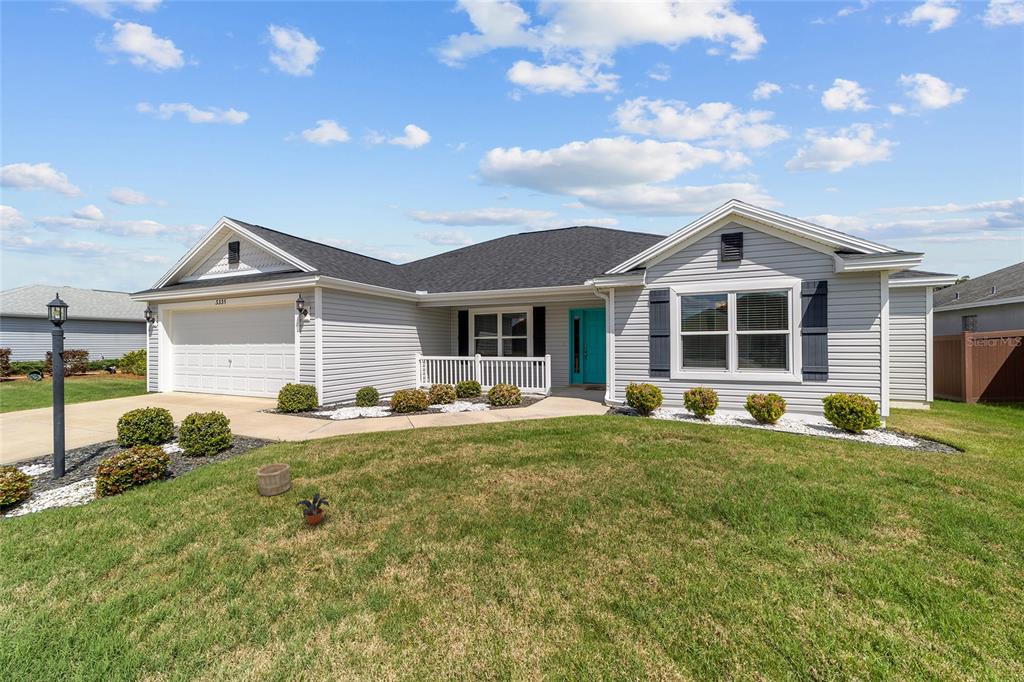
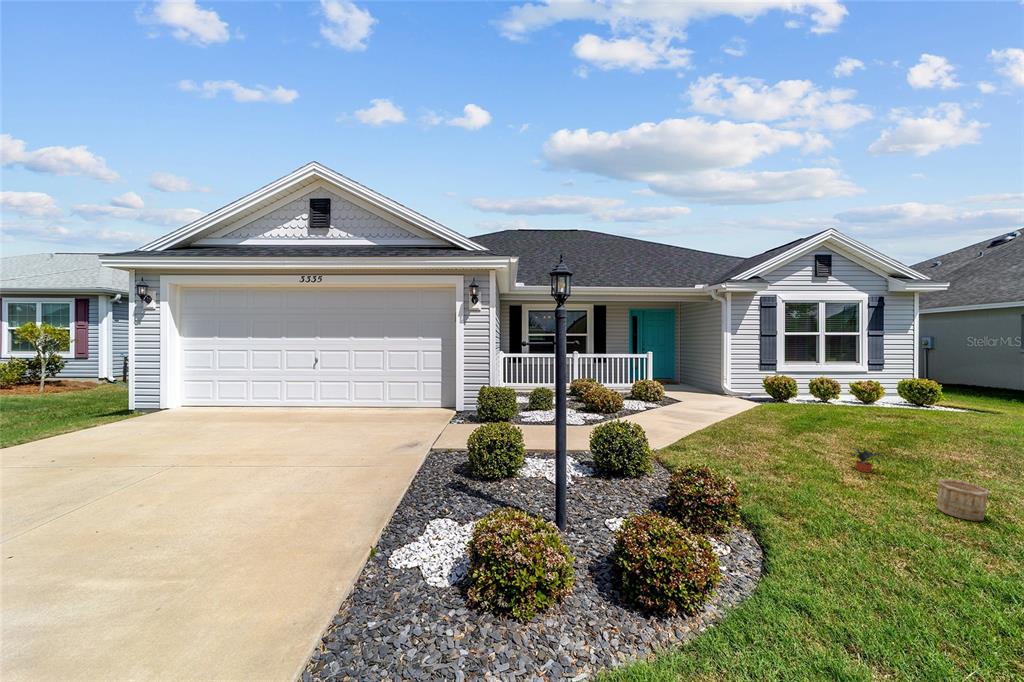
wooden bucket: present [256,463,291,496] -> present [937,479,989,521]

